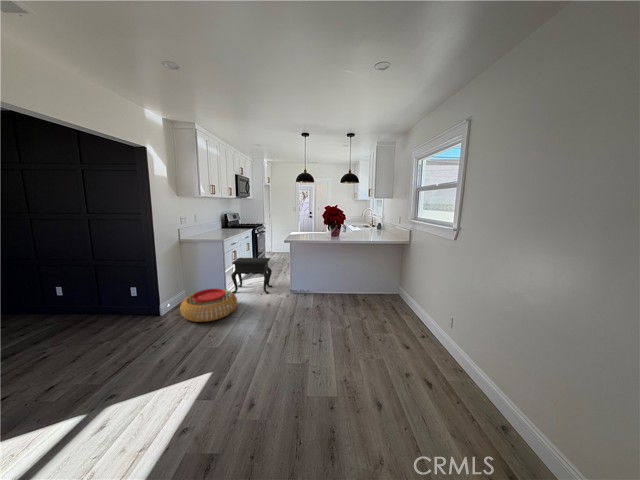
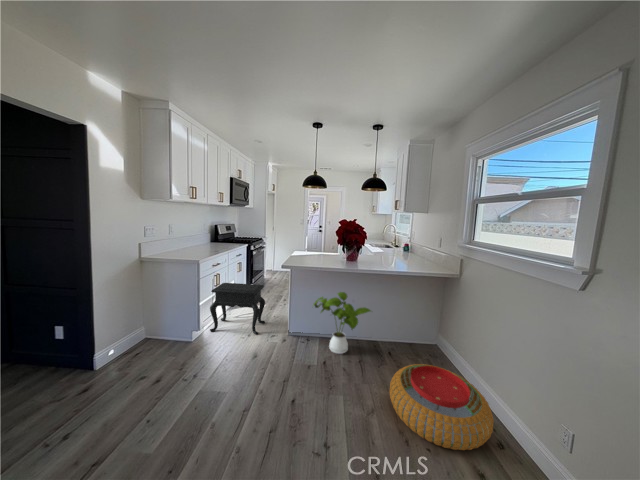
house plant: none [308,257,351,301] -> present [314,292,371,354]
pouf: present [180,289,237,322] -> present [389,364,494,450]

